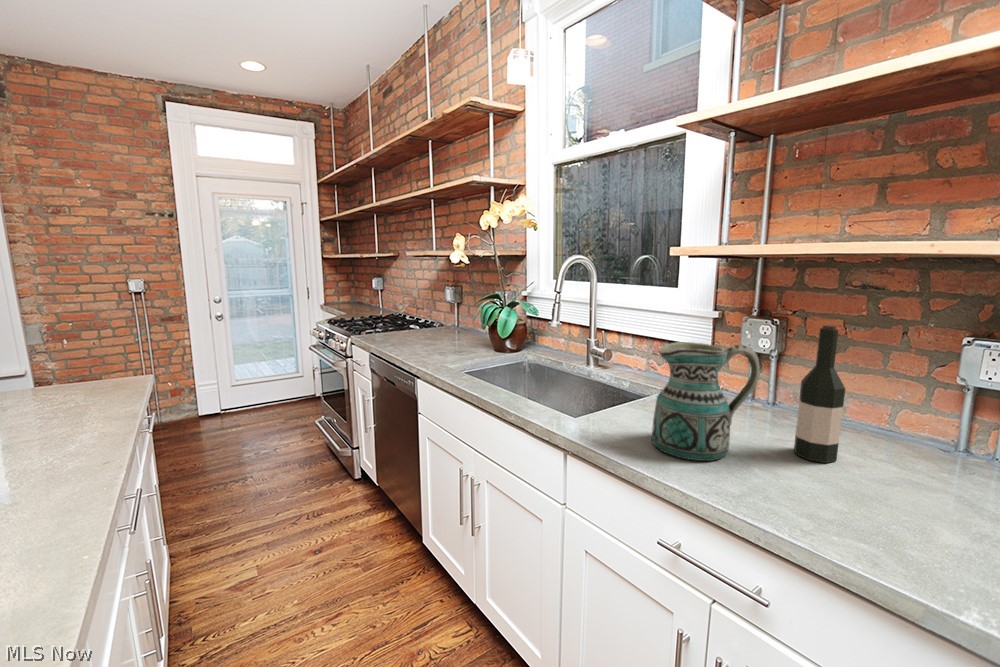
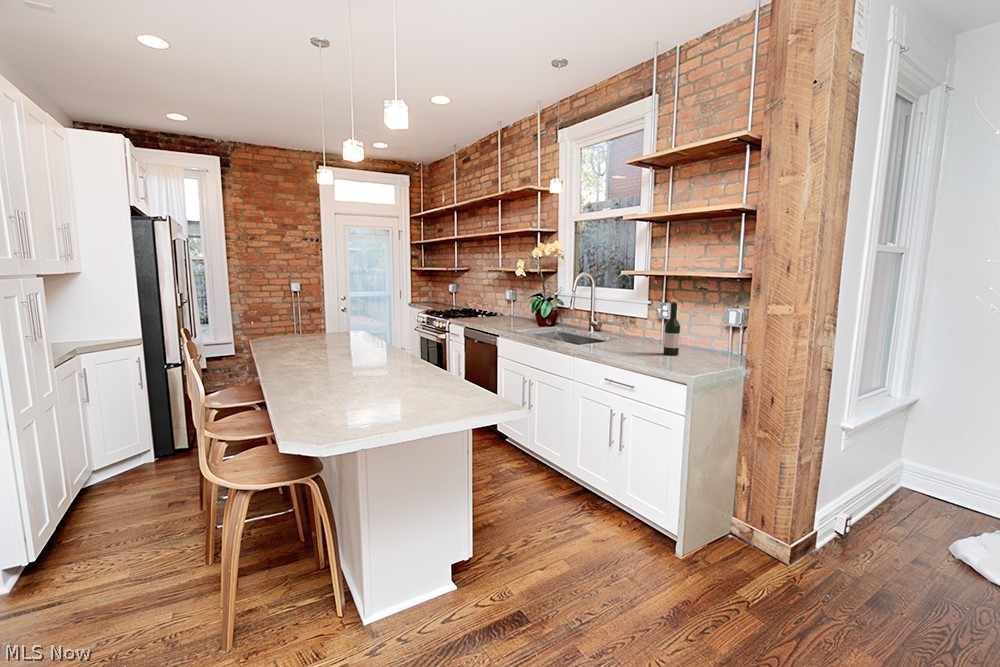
ceramic pitcher: present [652,342,760,461] -> none [608,310,650,354]

